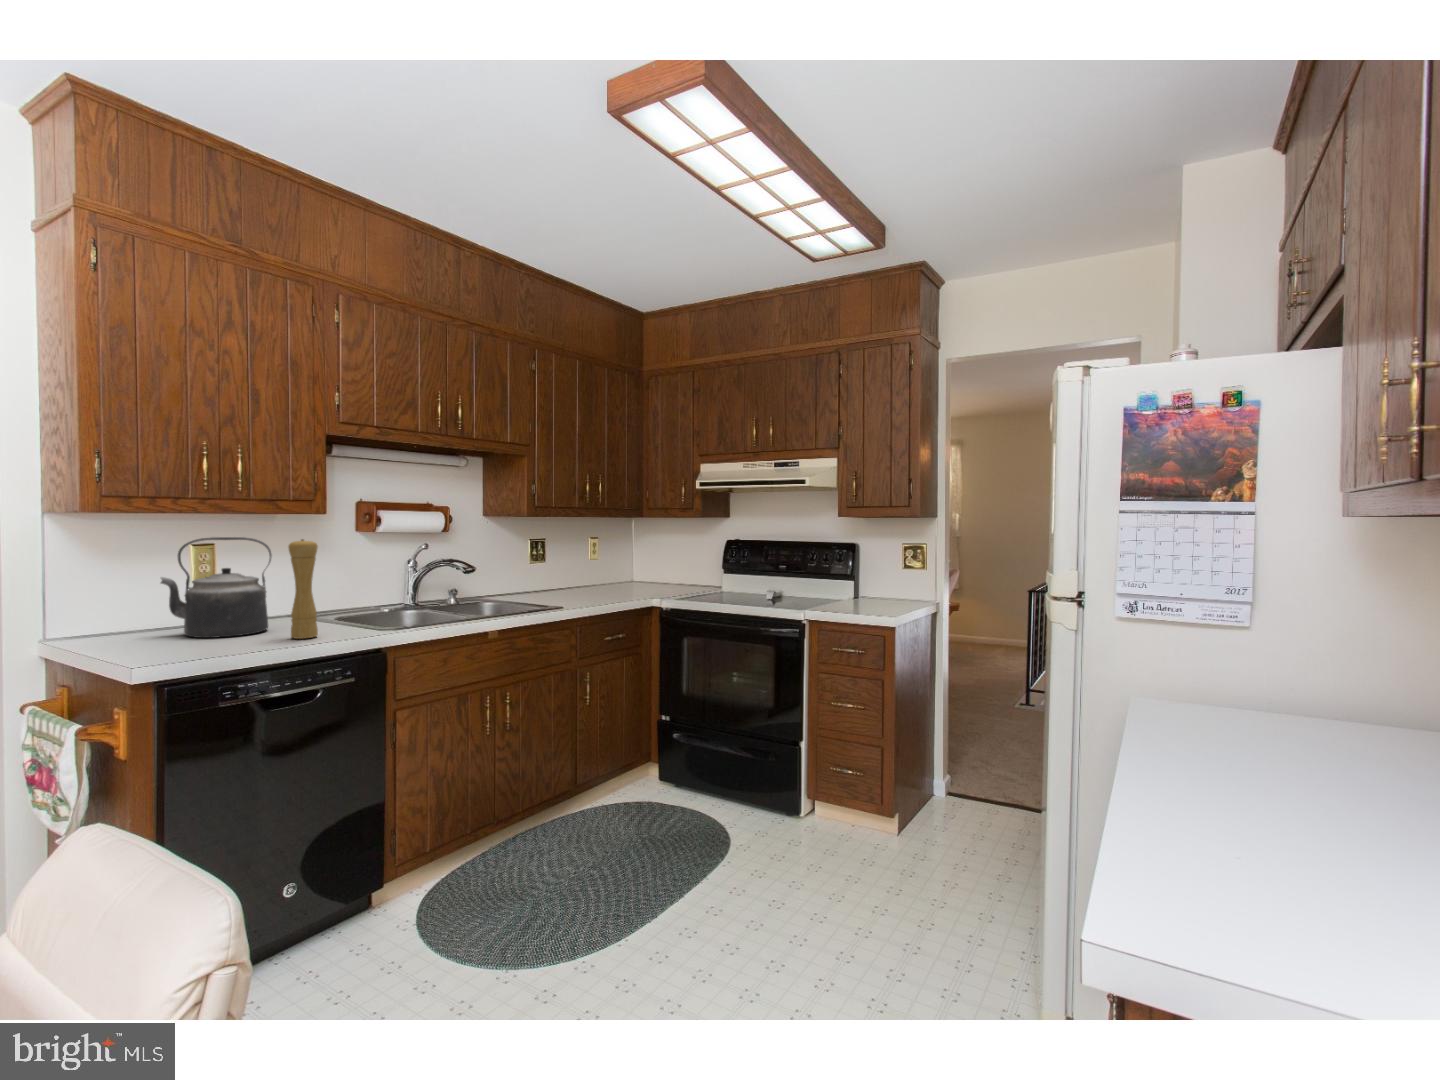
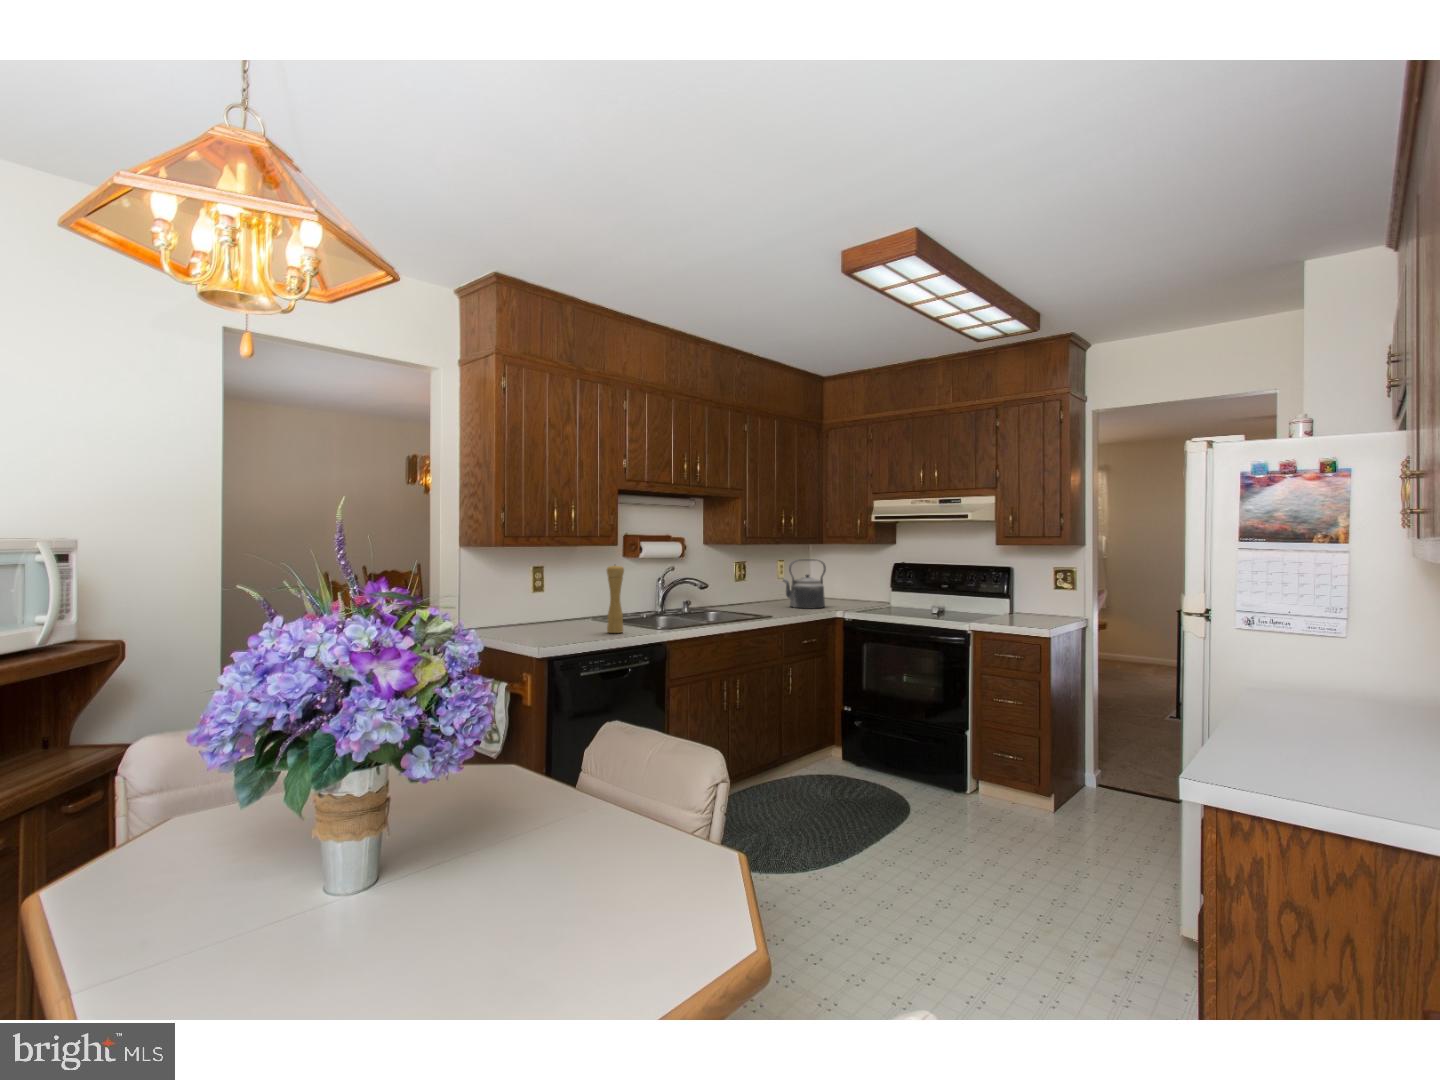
kettle: present [161,537,272,638] -> present [783,559,826,609]

